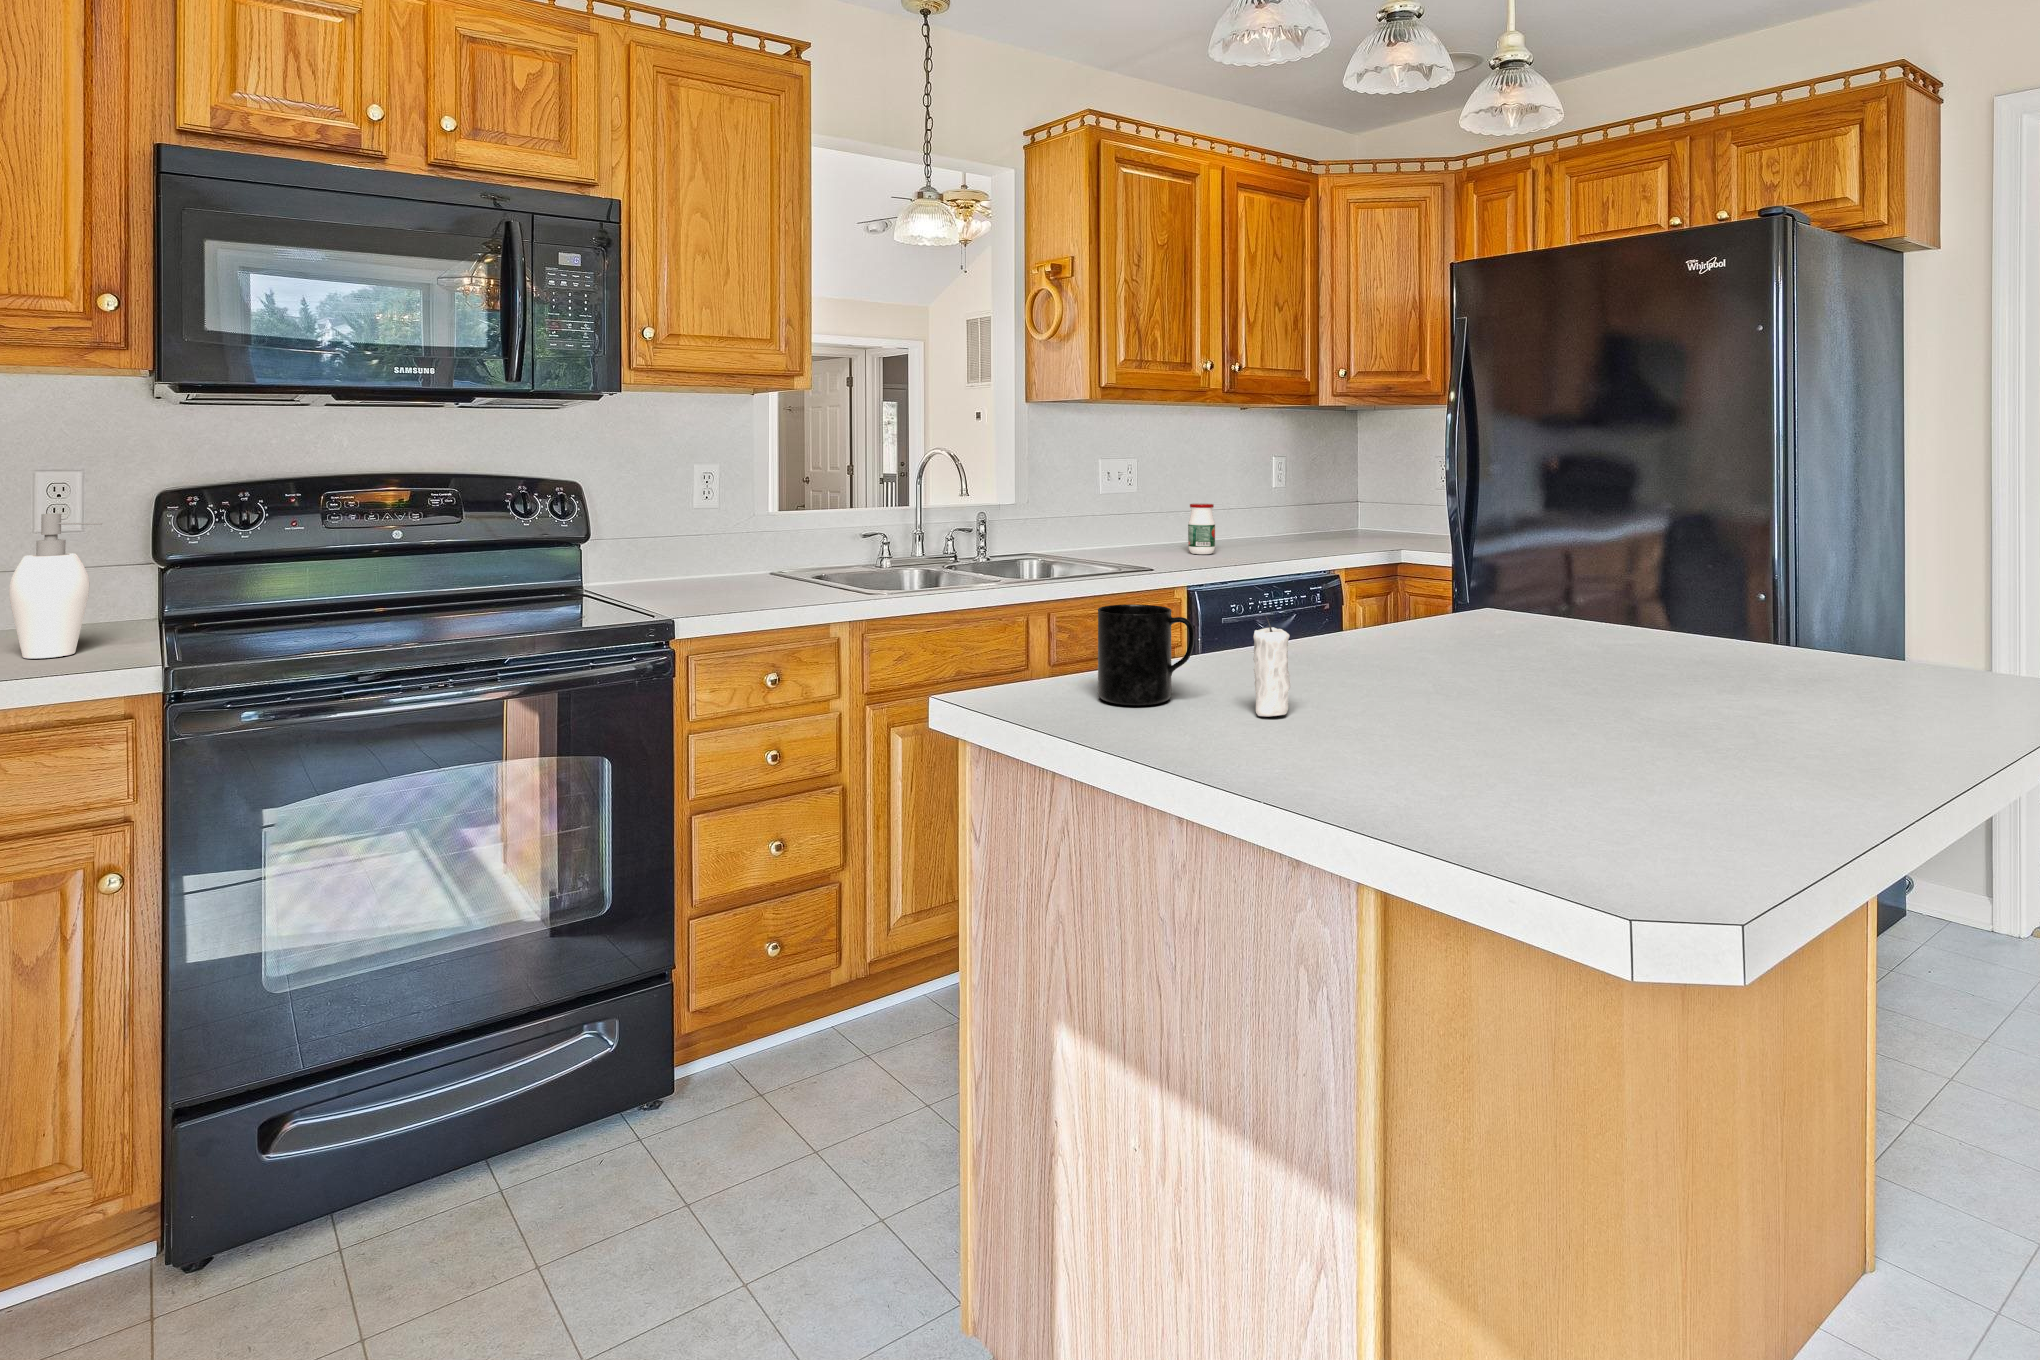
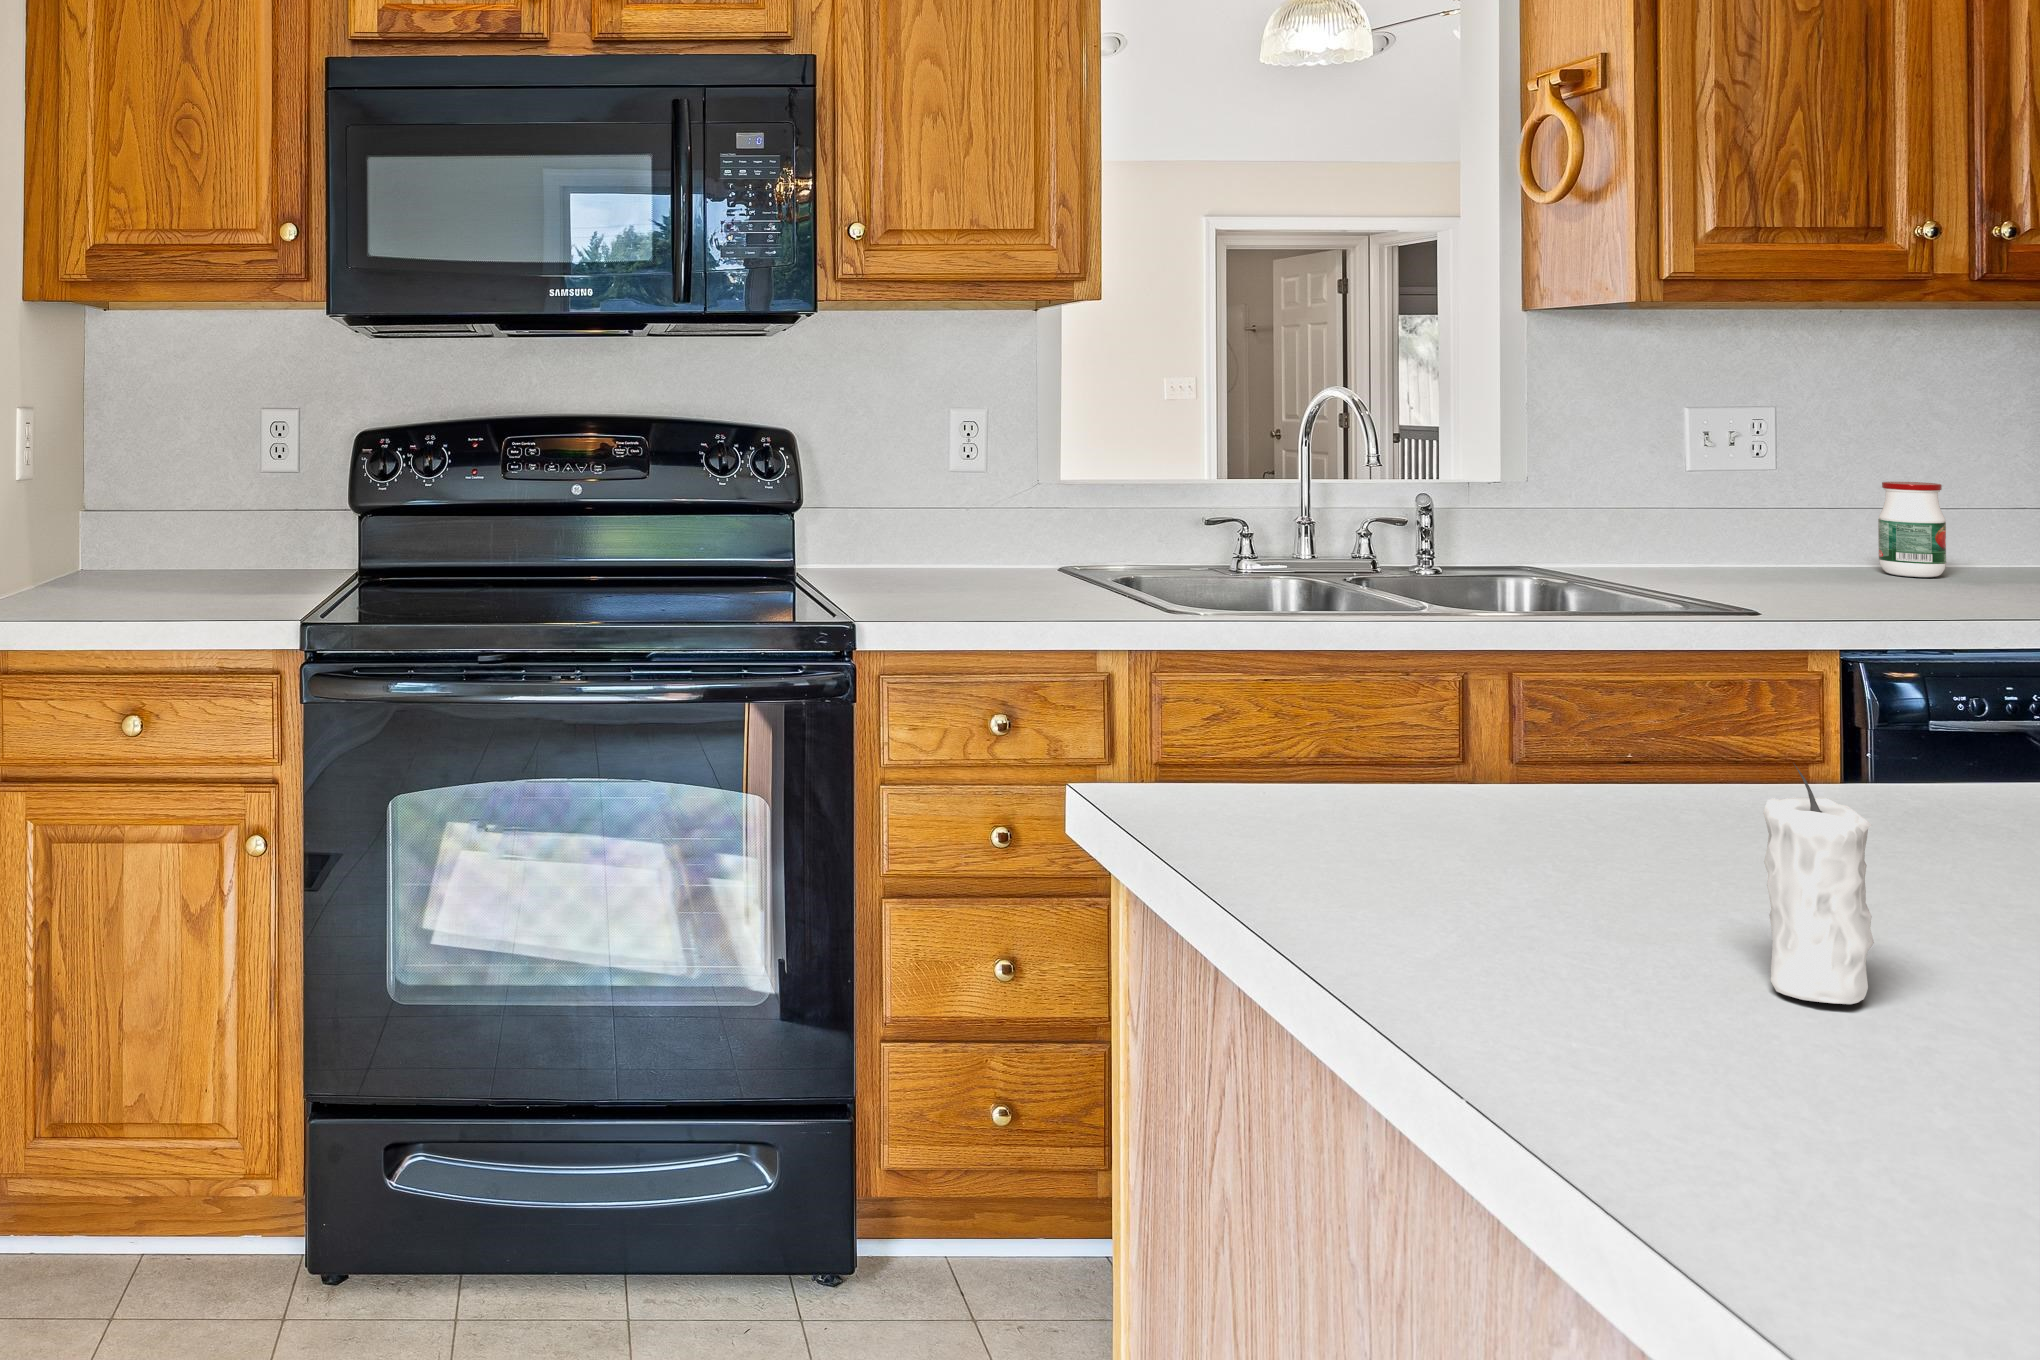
soap dispenser: present [9,513,102,658] -> none [202,450,270,598]
mug: present [1098,604,1194,705] -> none [1404,694,1628,908]

